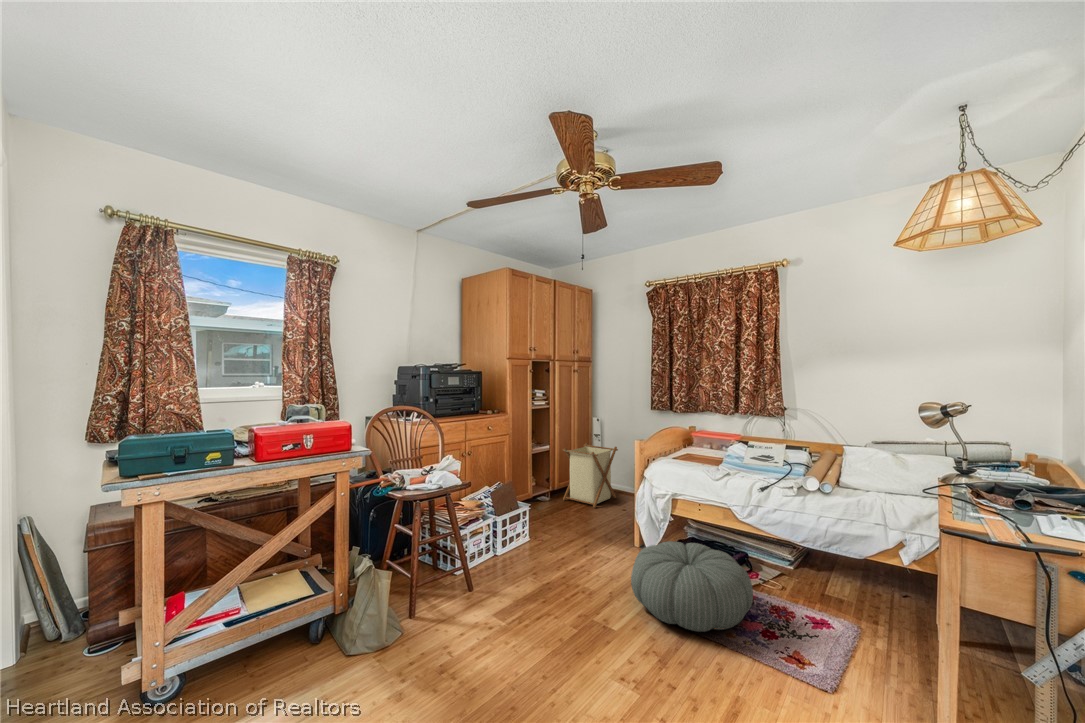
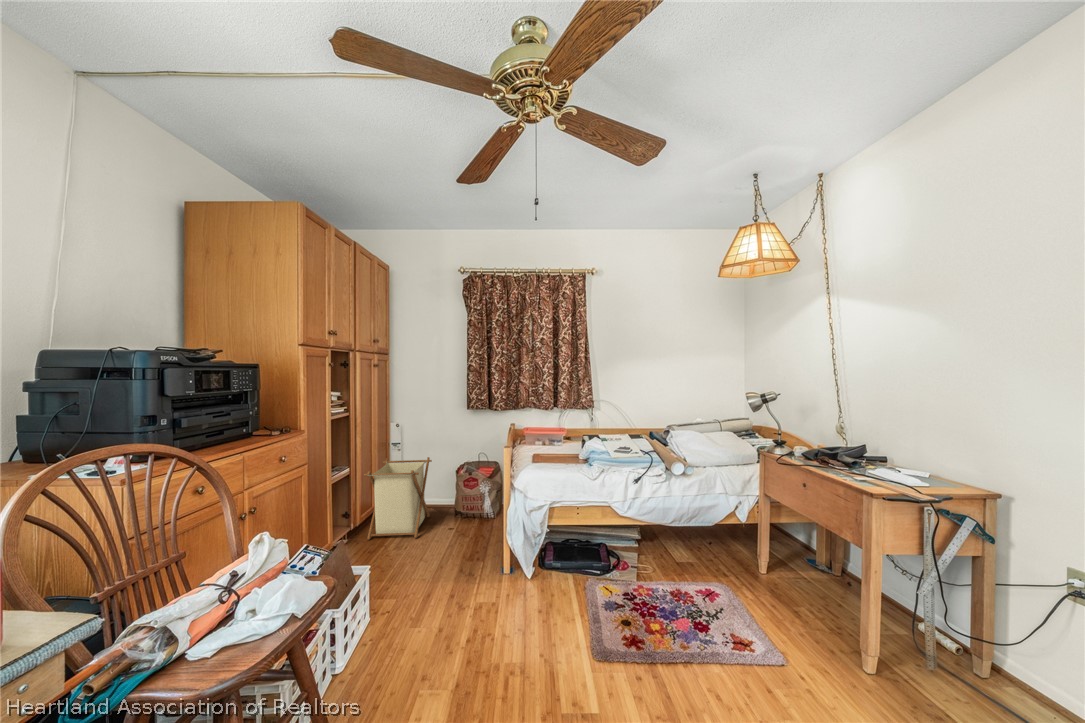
pouf: present [631,541,753,632] -> none [551,553,680,666]

